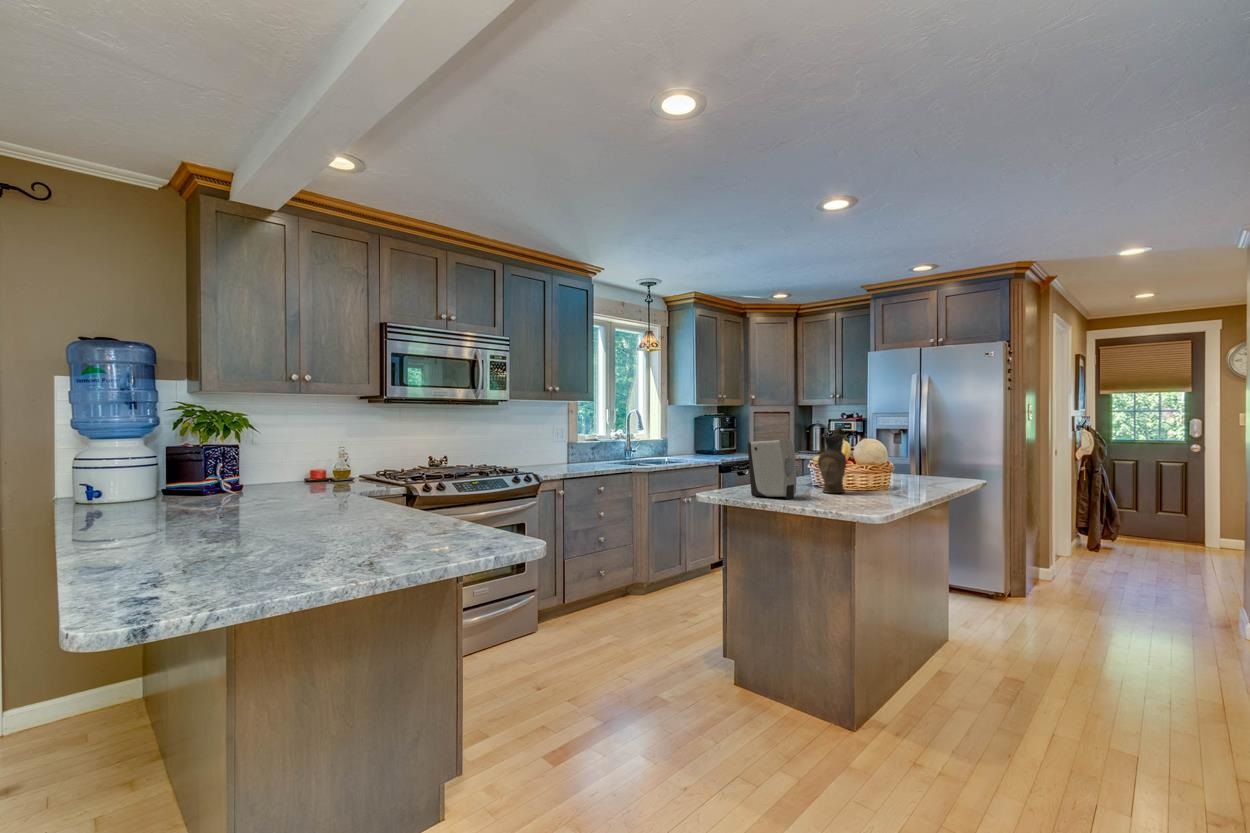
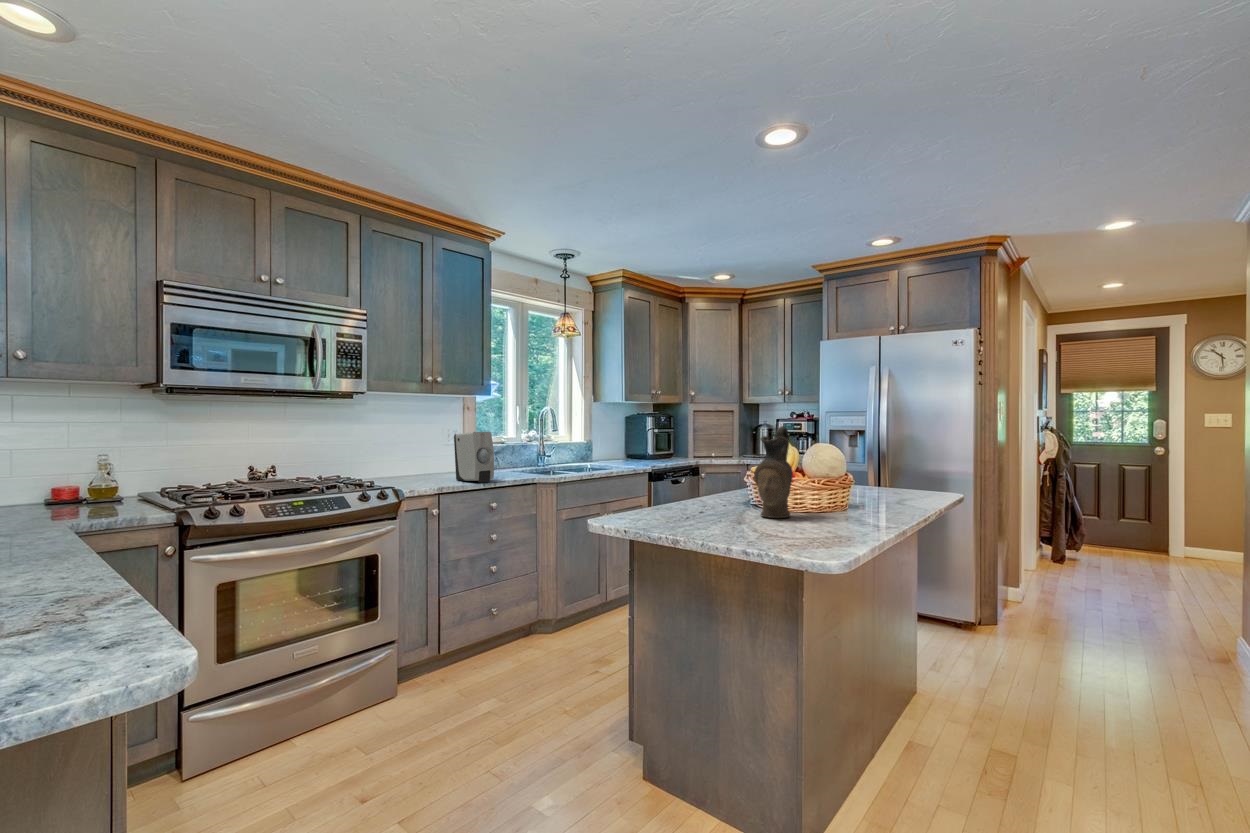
soap dispenser: present [748,439,797,499] -> present [454,432,494,483]

